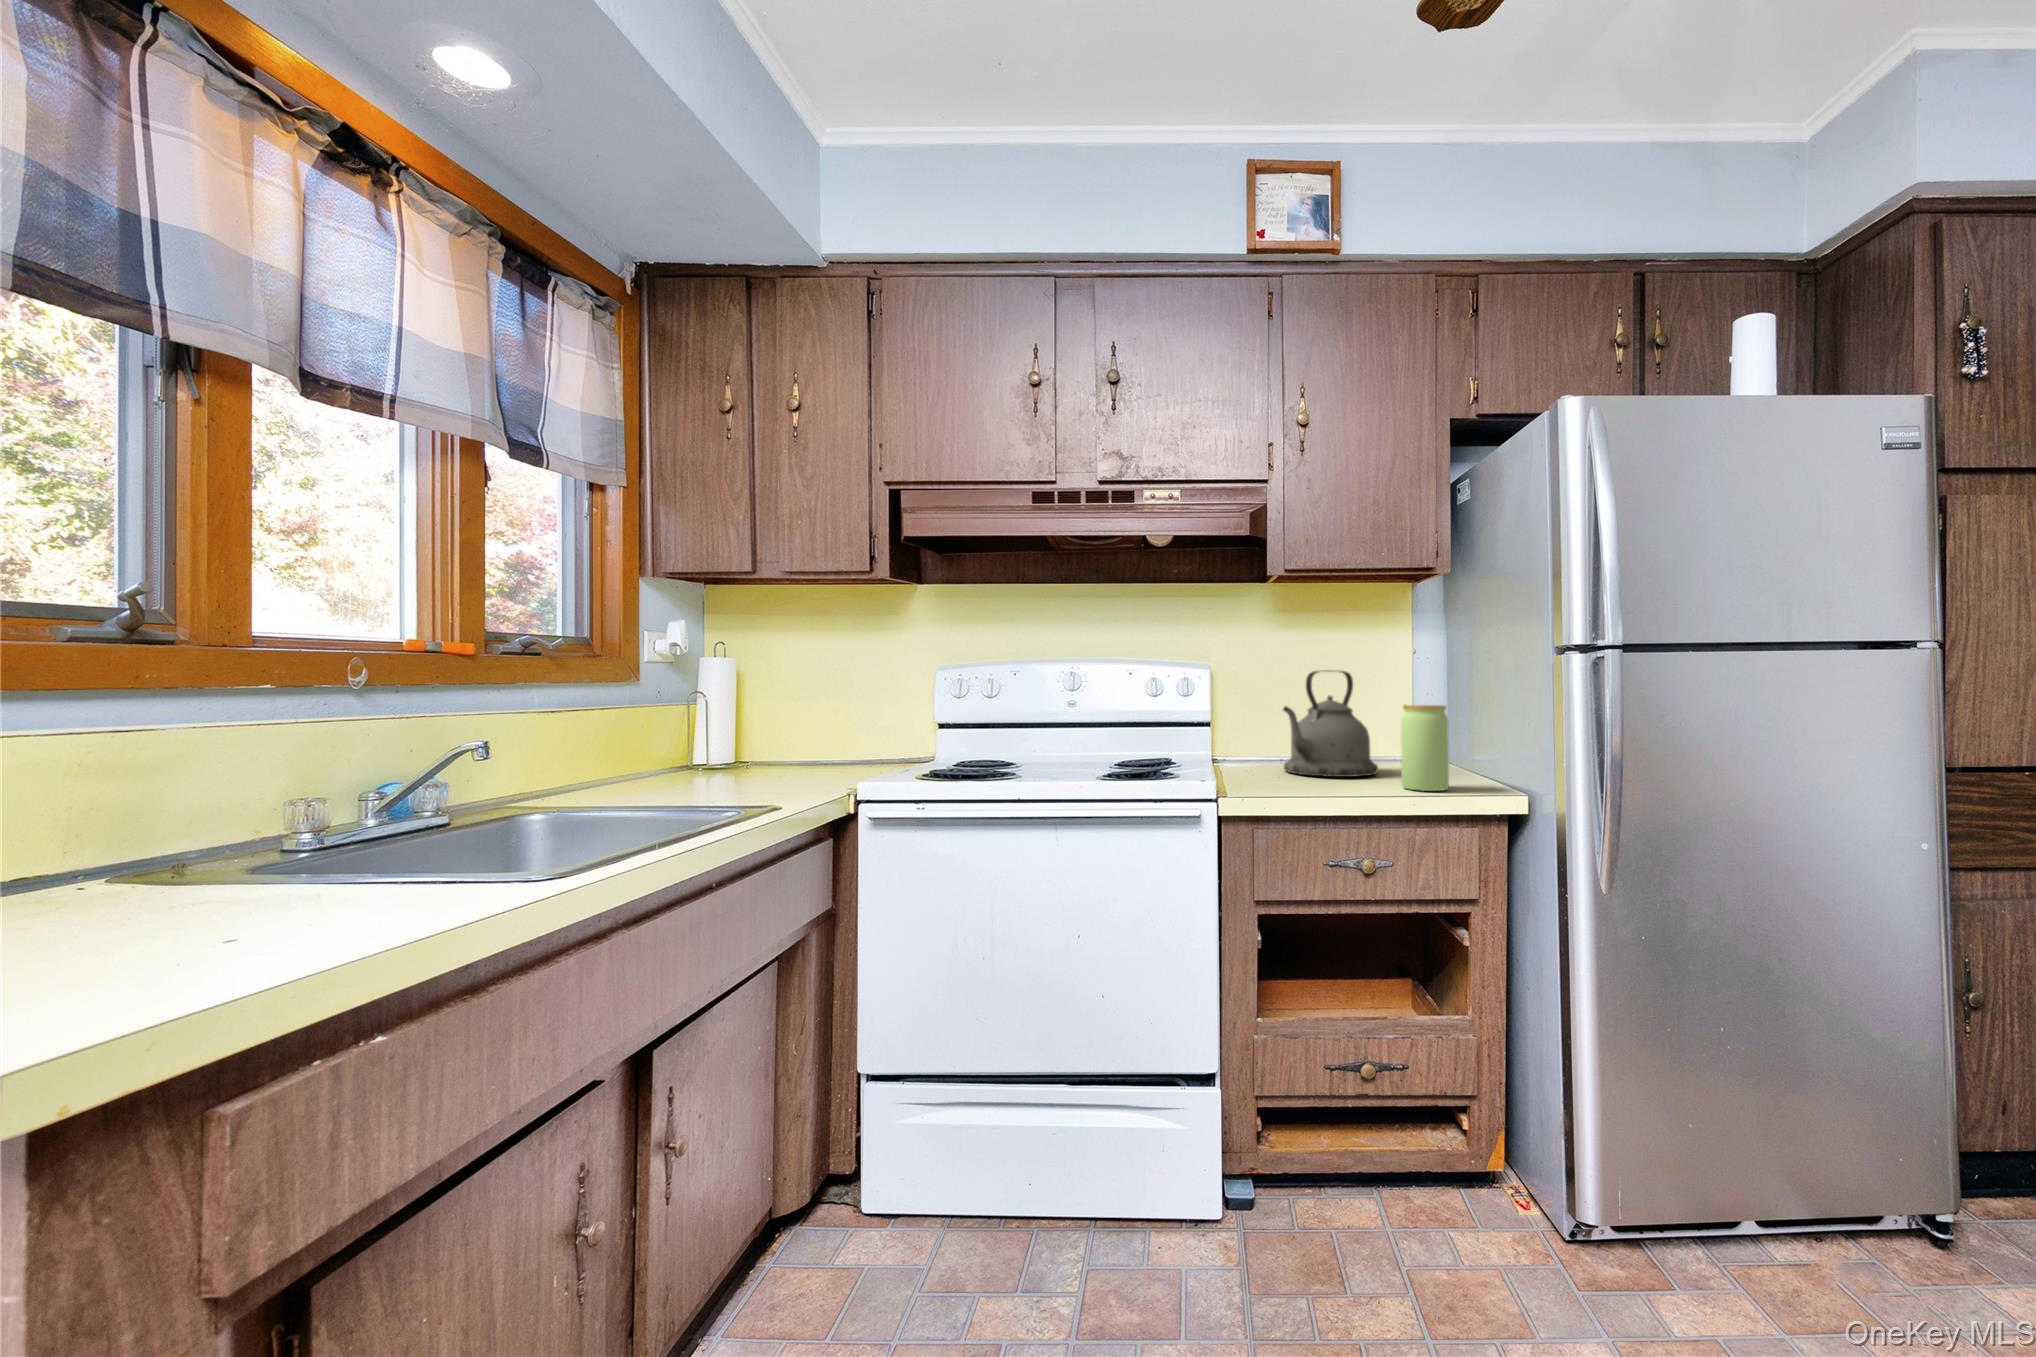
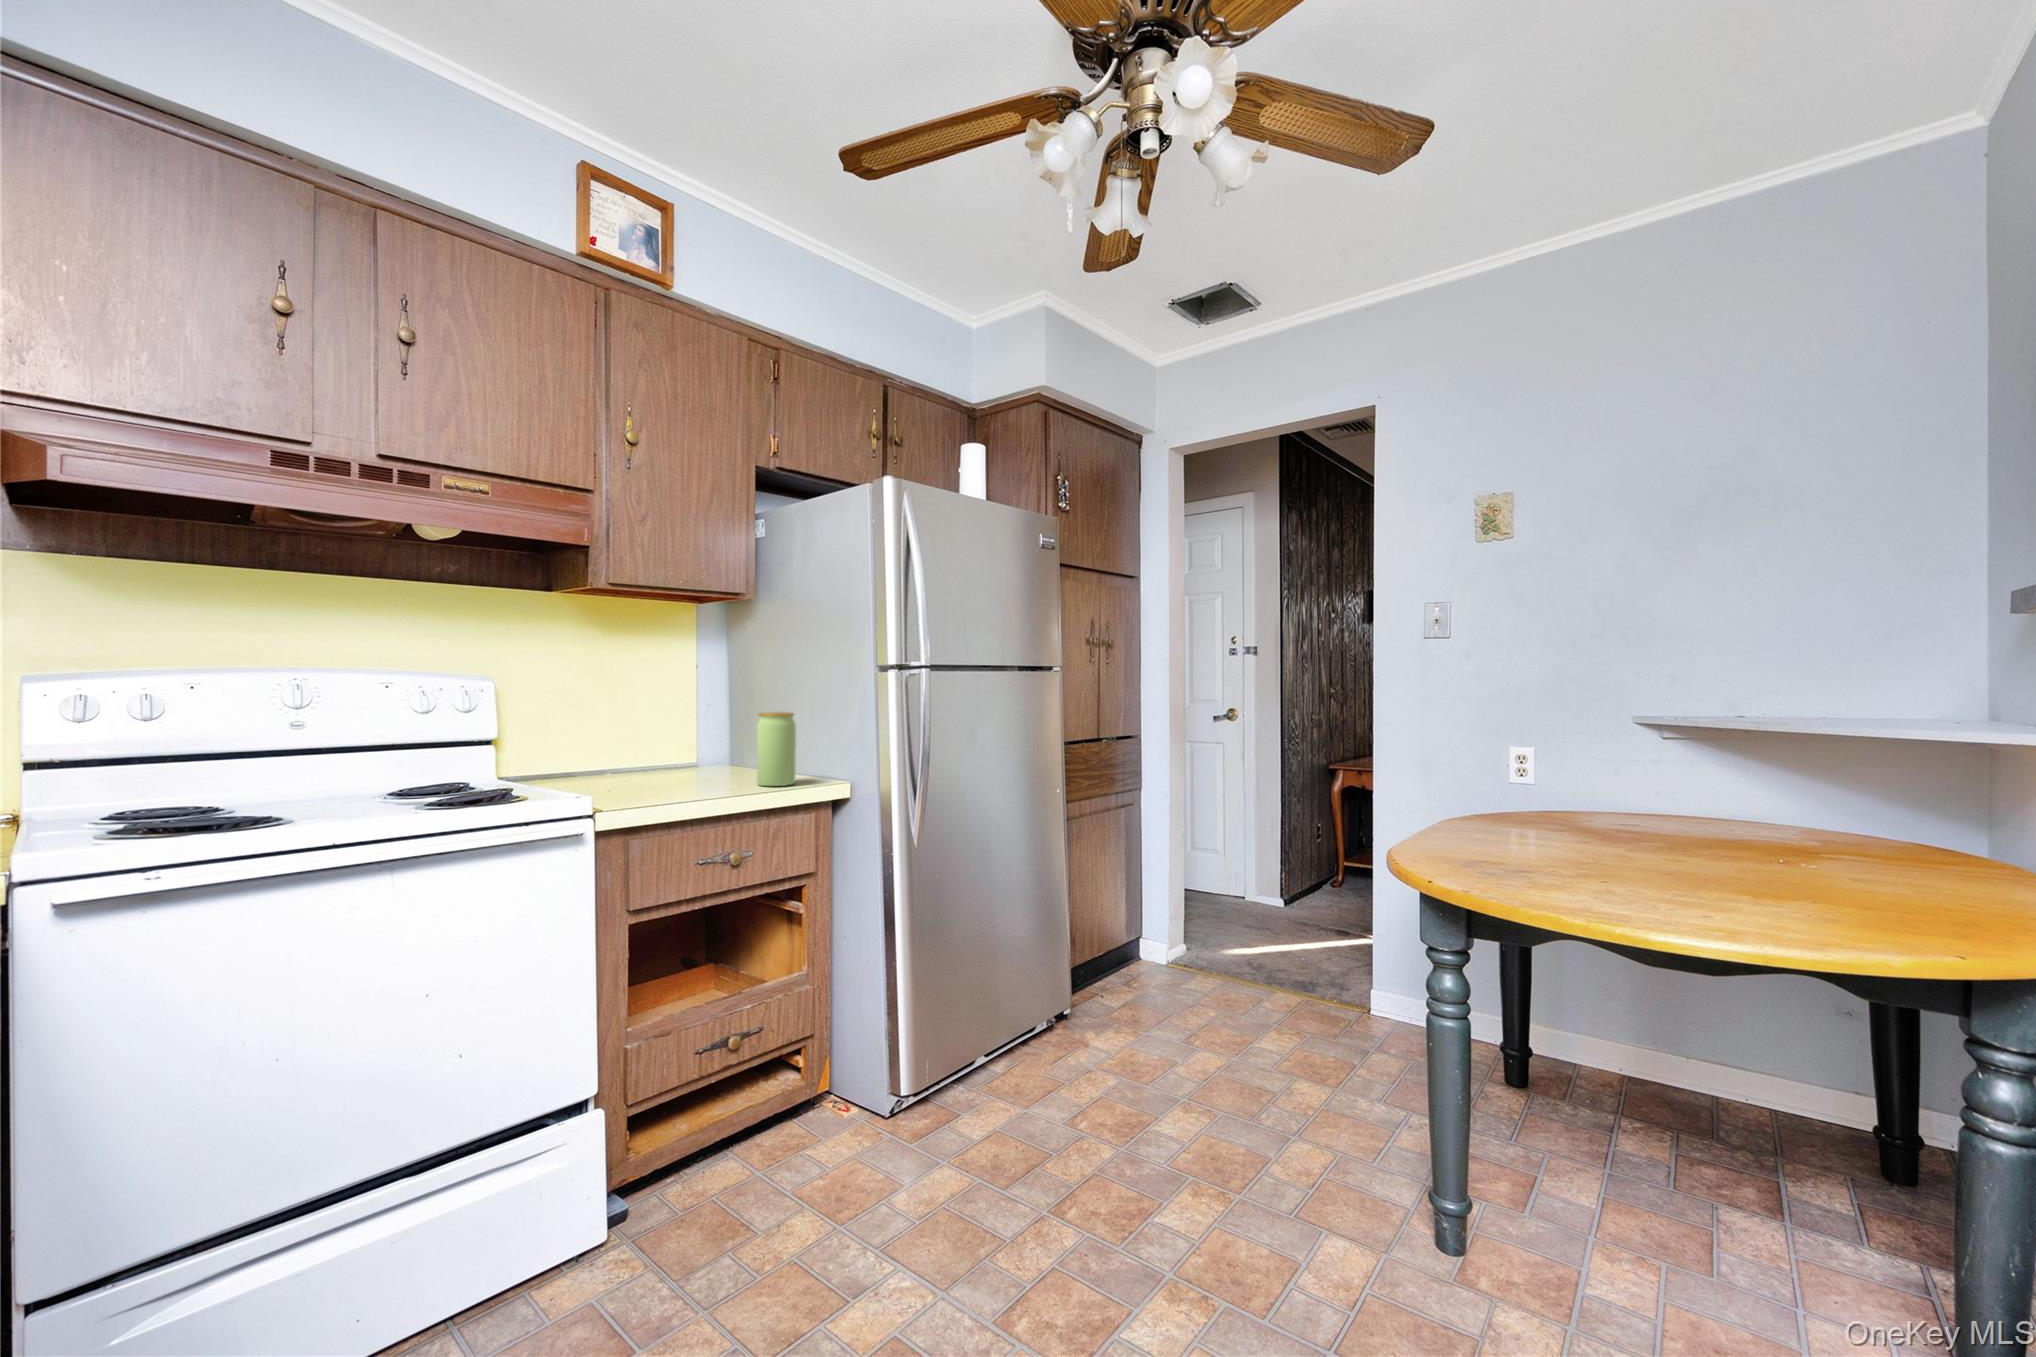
kettle: present [1283,670,1378,777] -> none [637,682,727,781]

